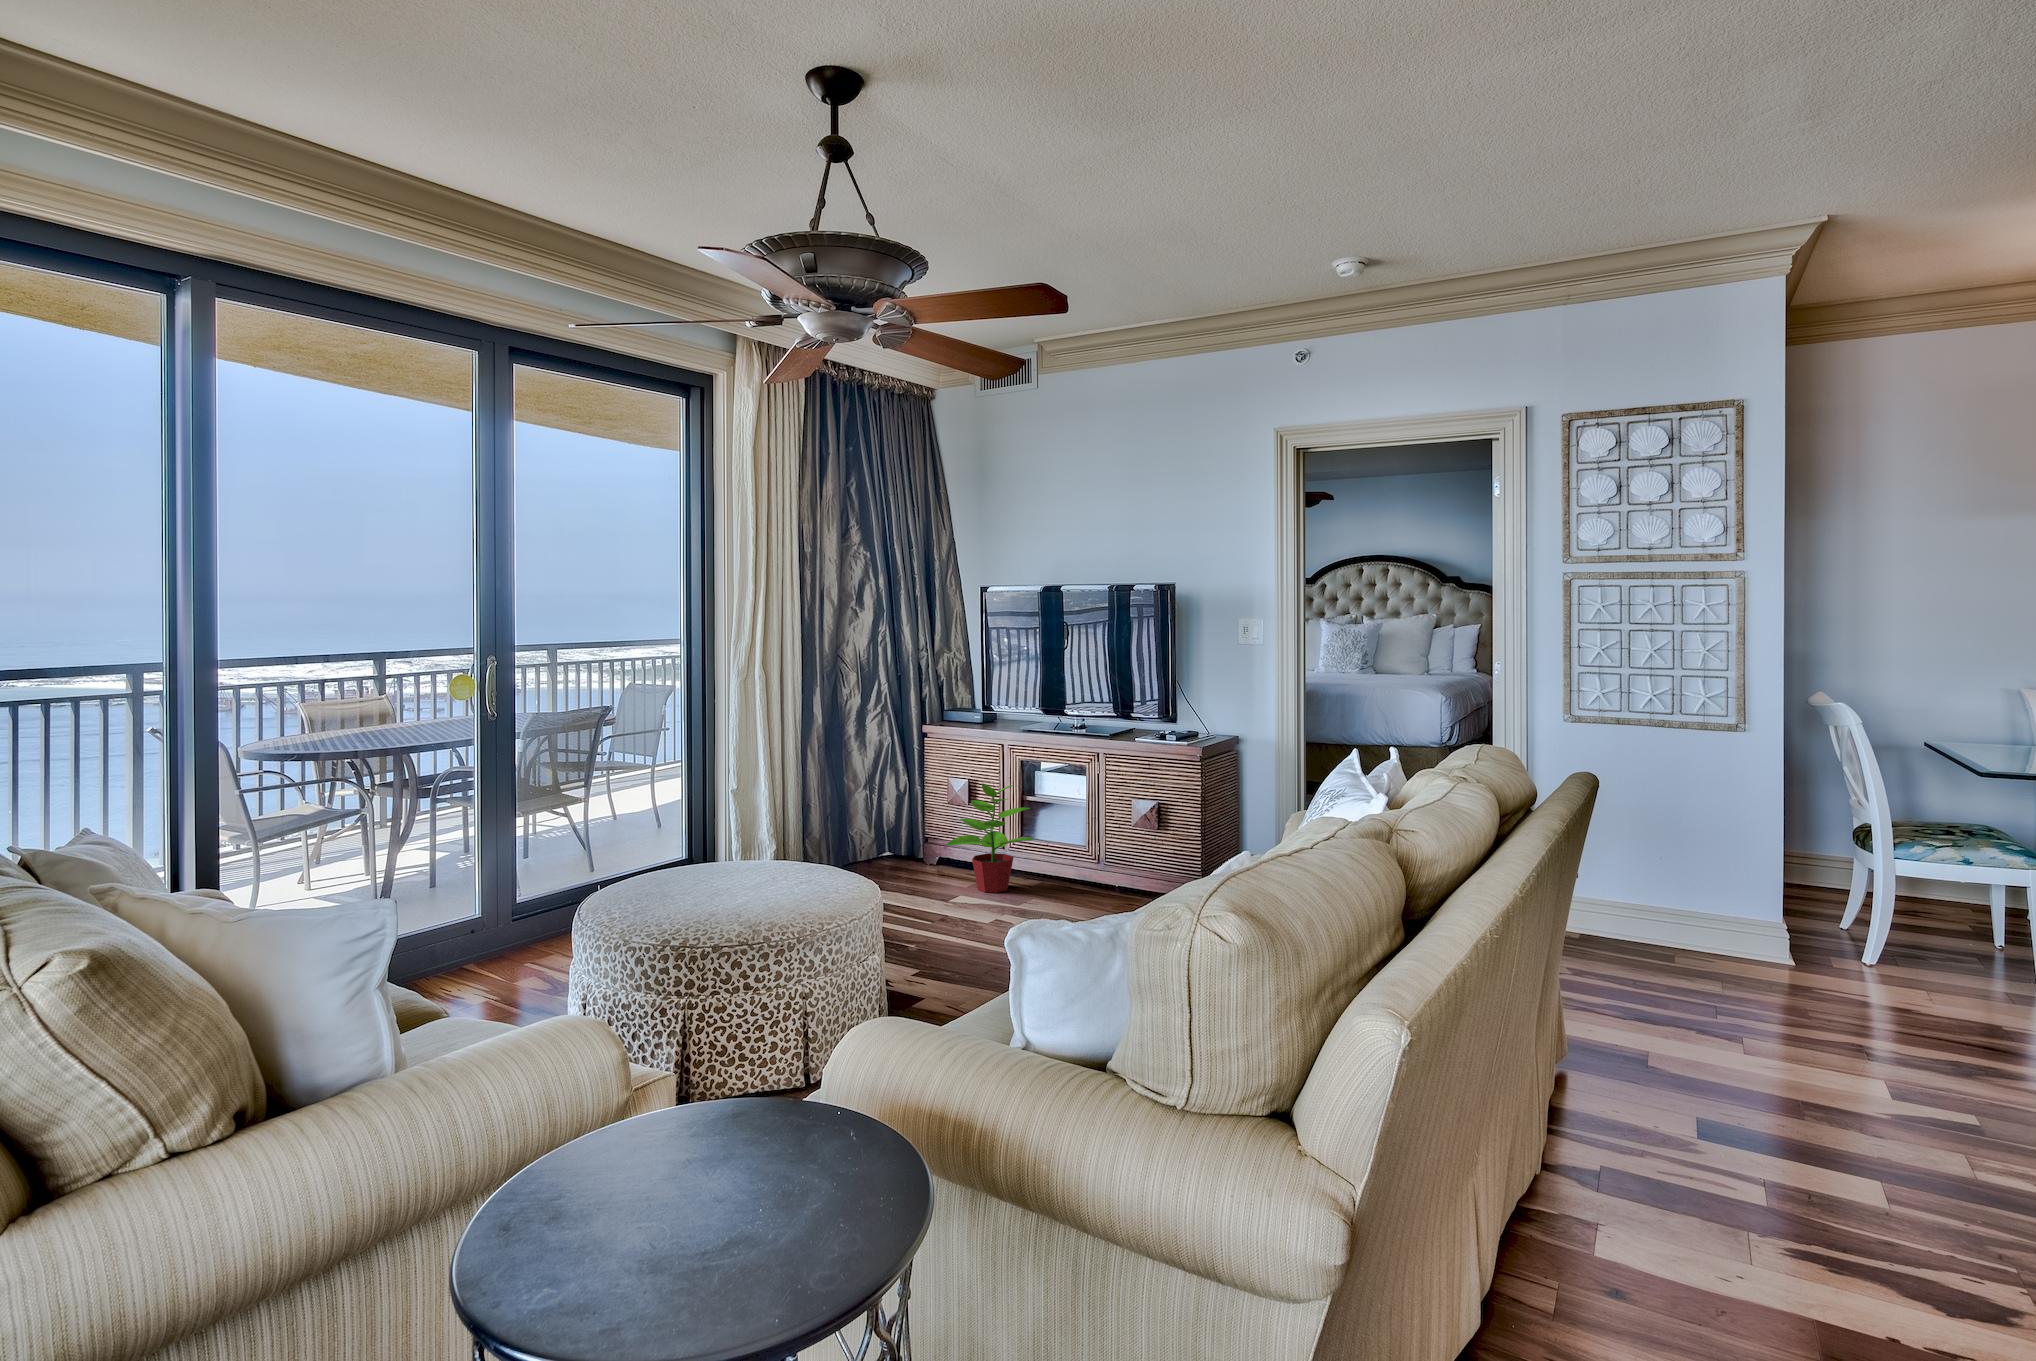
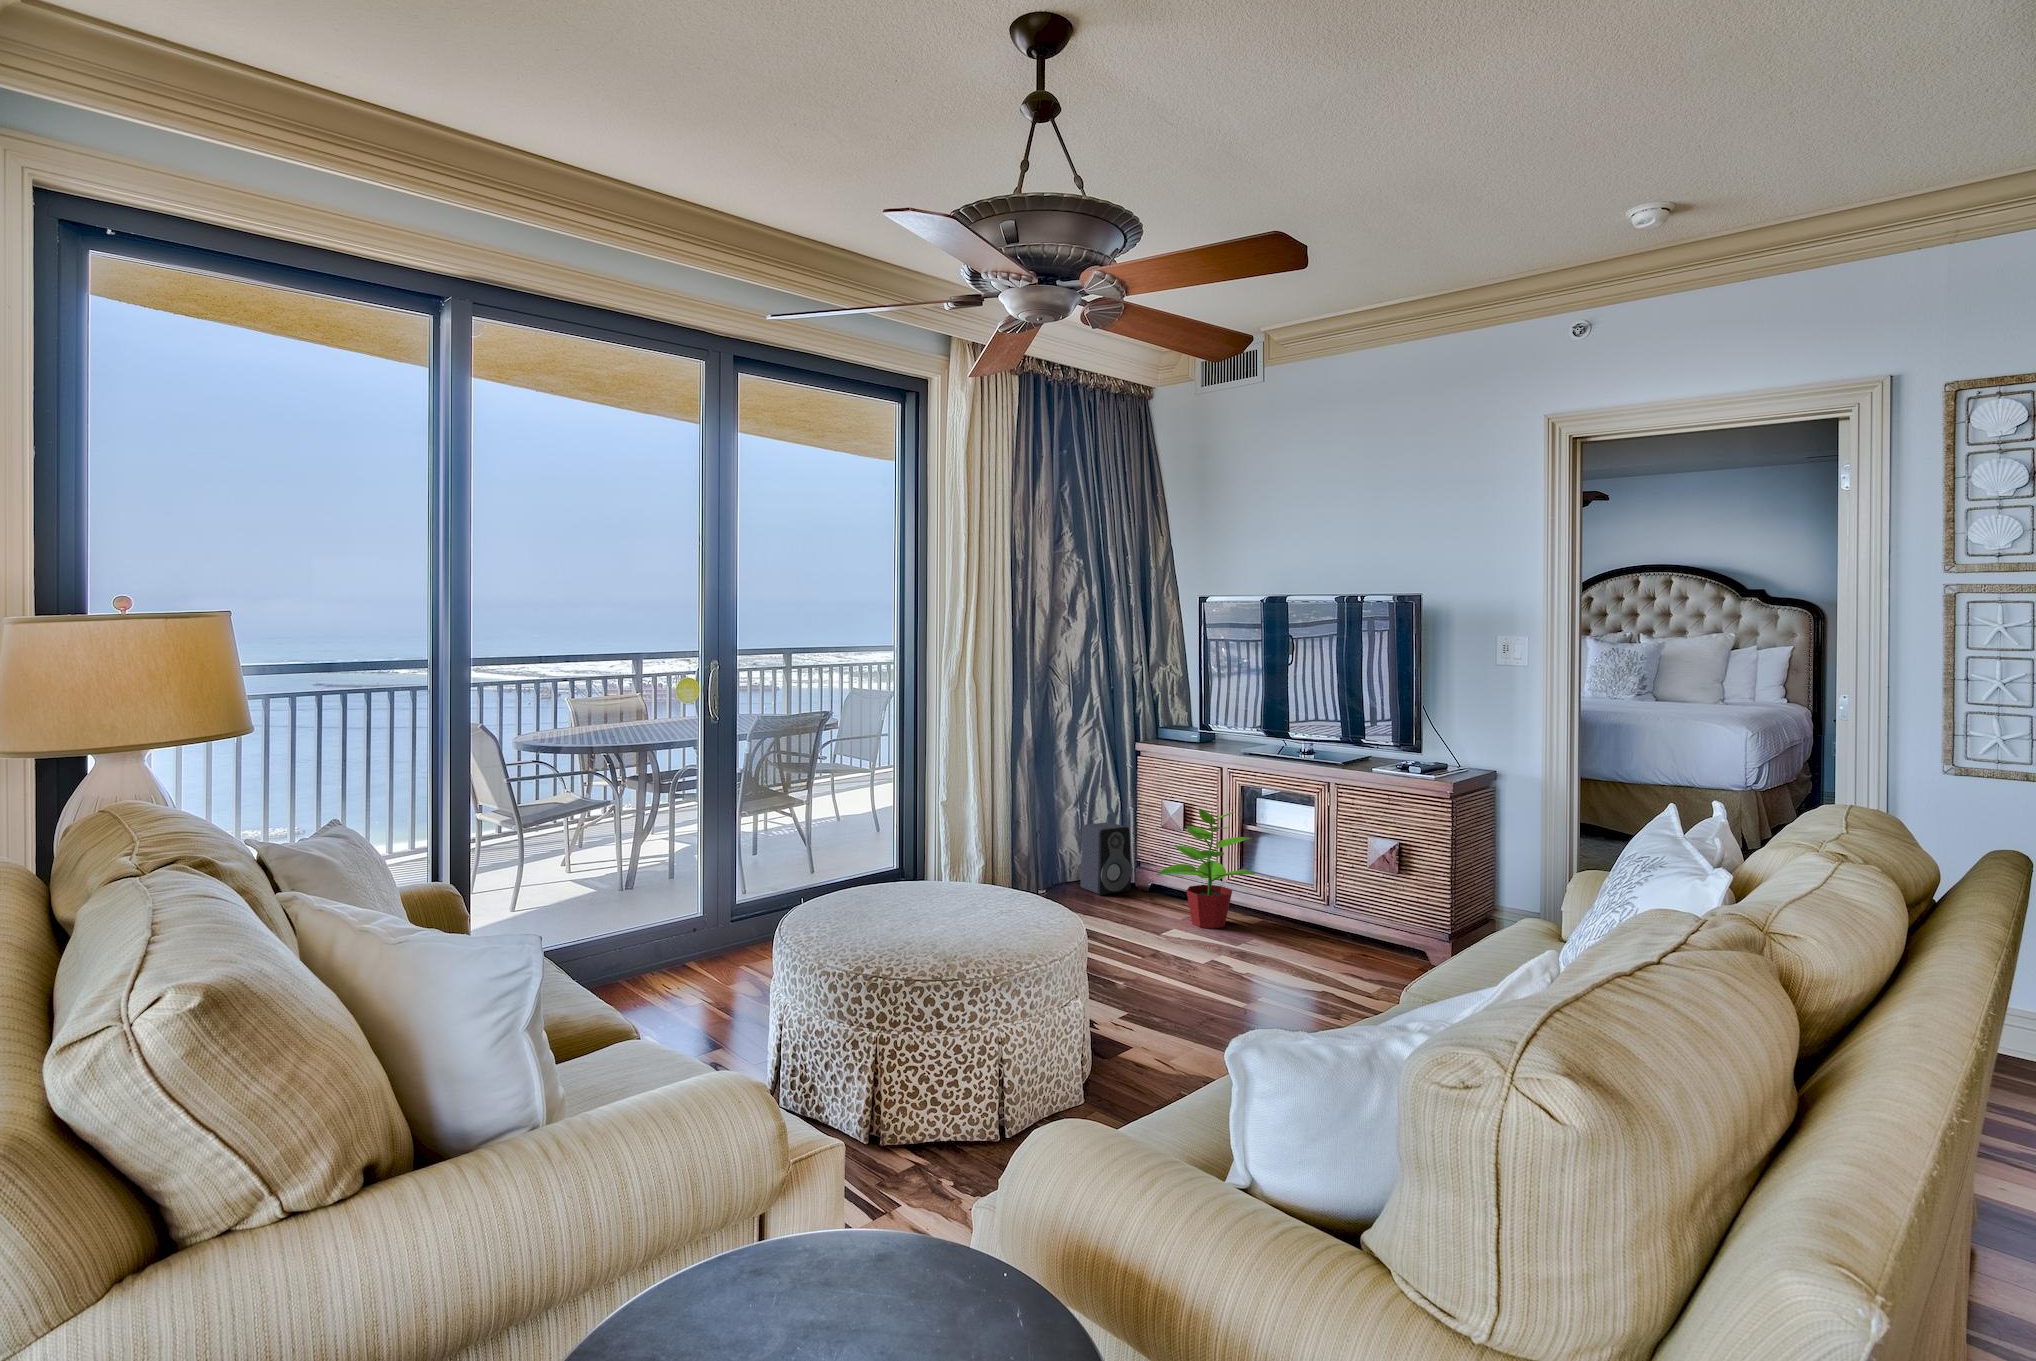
speaker: none [873,802,920,870] -> present [1081,822,1131,895]

